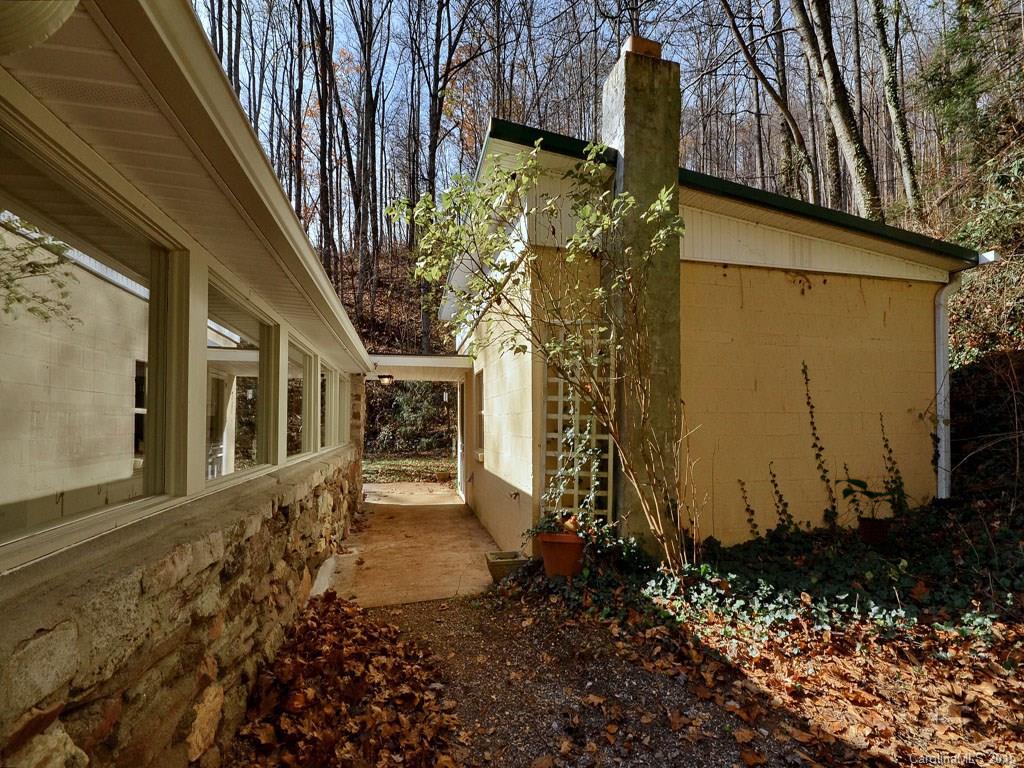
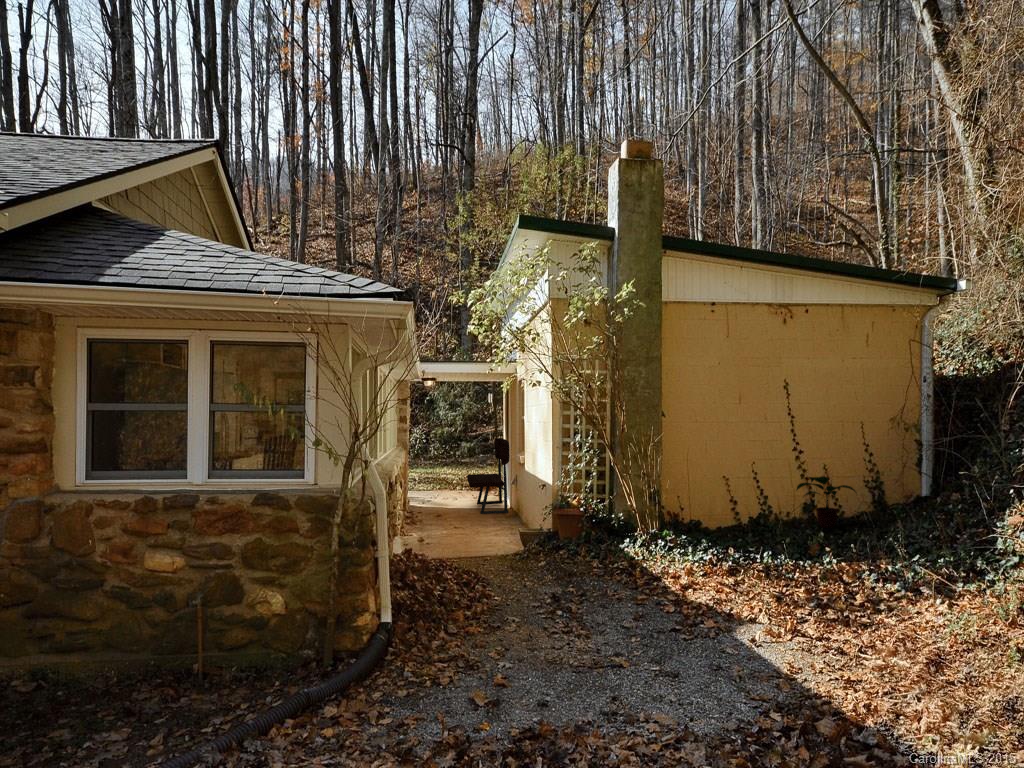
bench: none [425,435,468,513] -> present [467,438,510,514]

